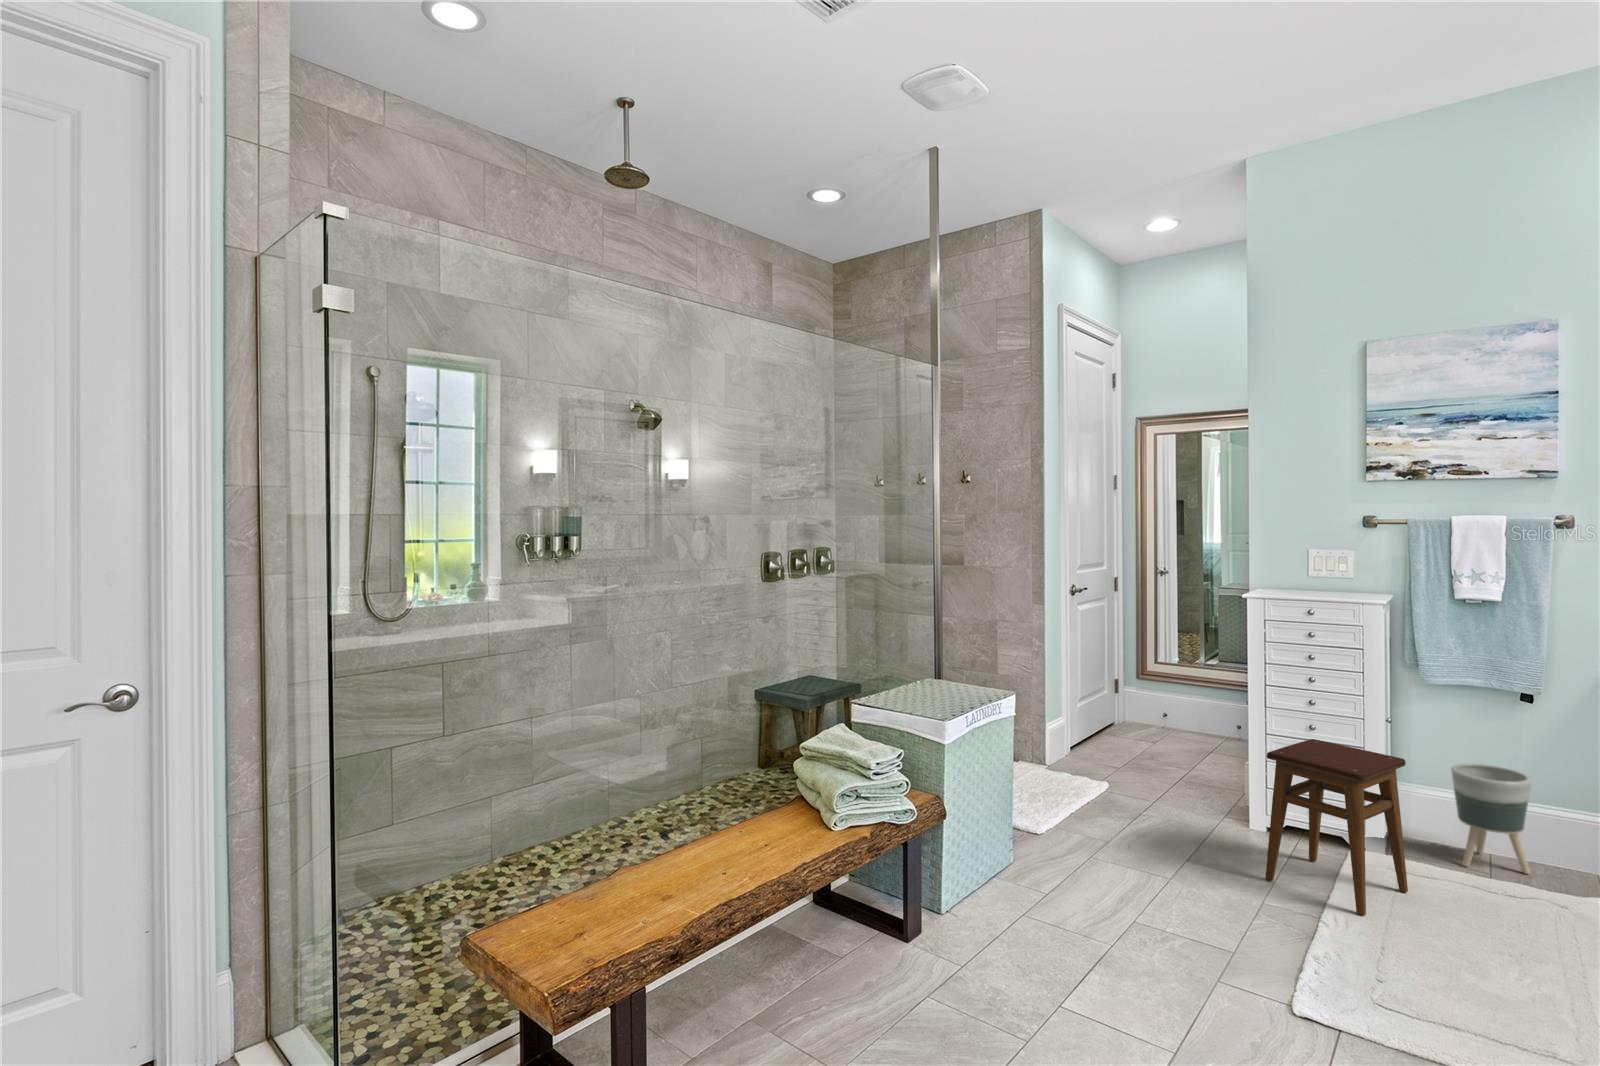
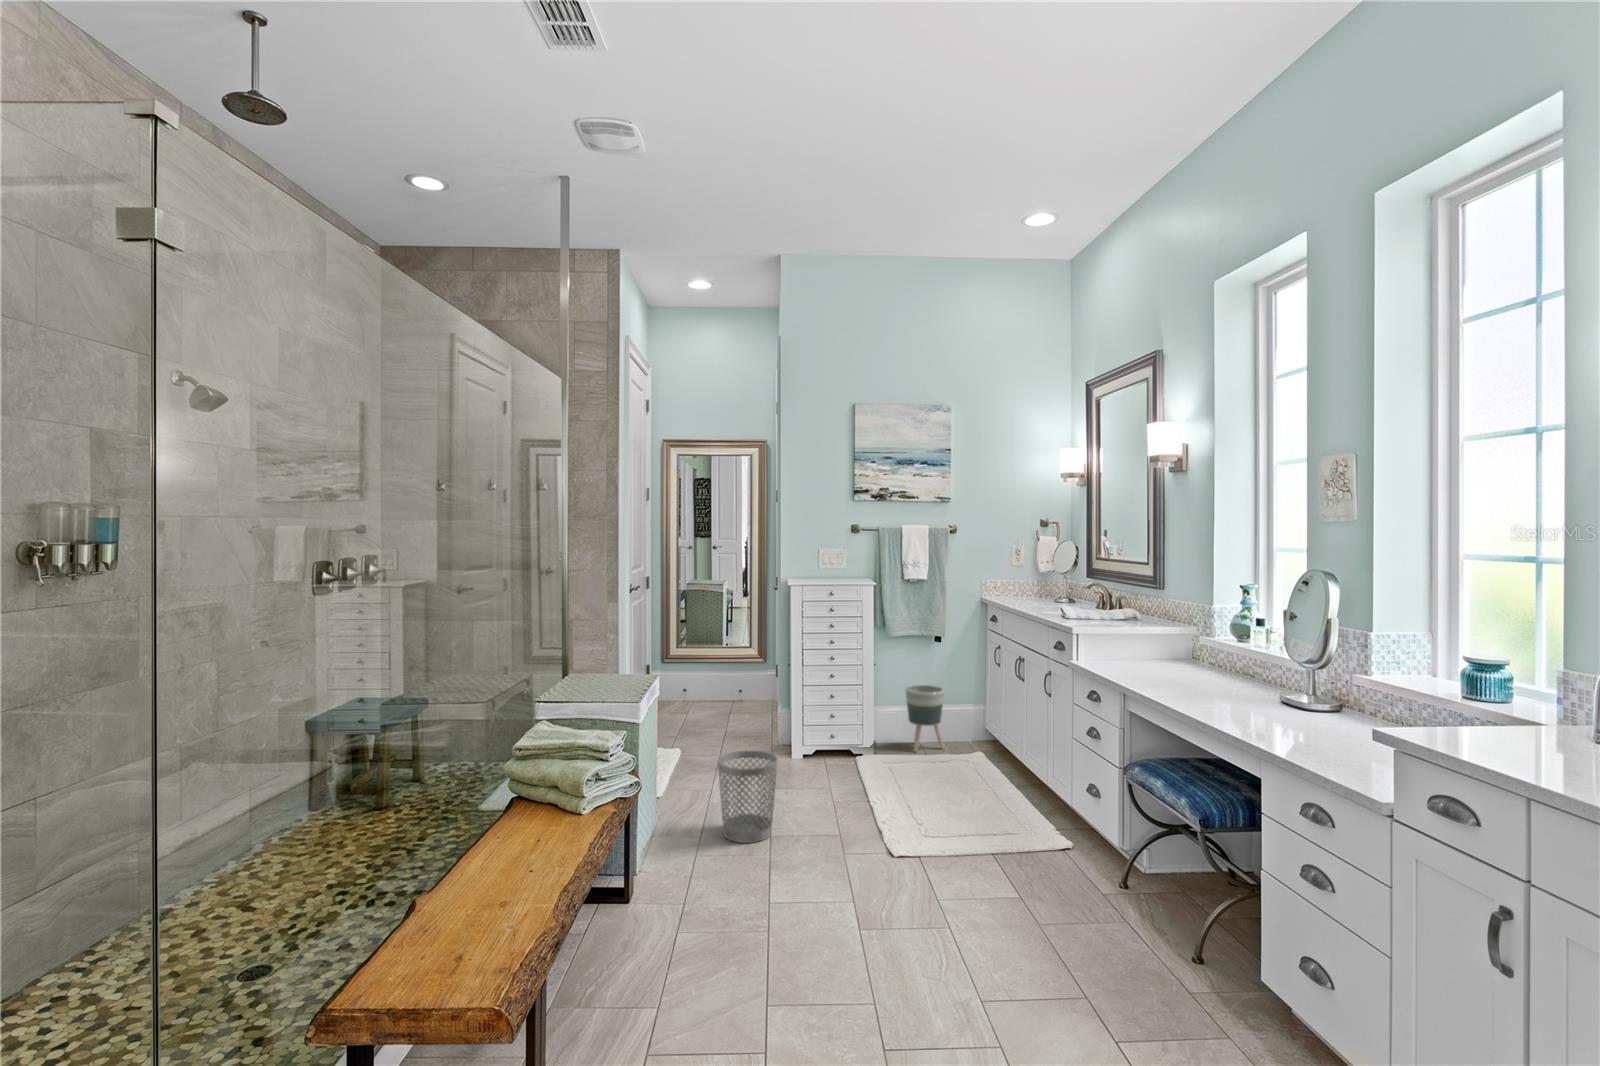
stool: present [1266,739,1408,916] -> none [829,682,902,793]
wastebasket: none [1063,800,1142,918] -> present [718,750,778,843]

